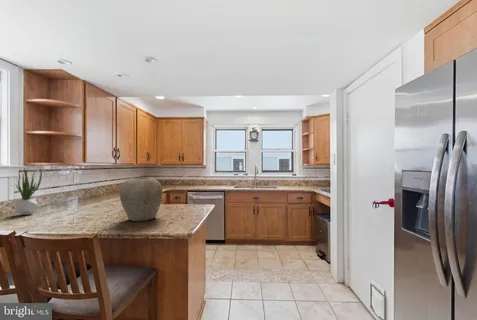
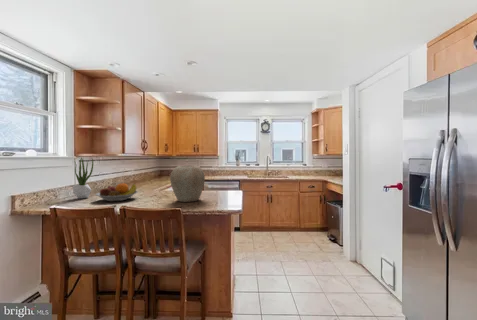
fruit bowl: none [34,198,89,219] -> present [96,183,138,201]

